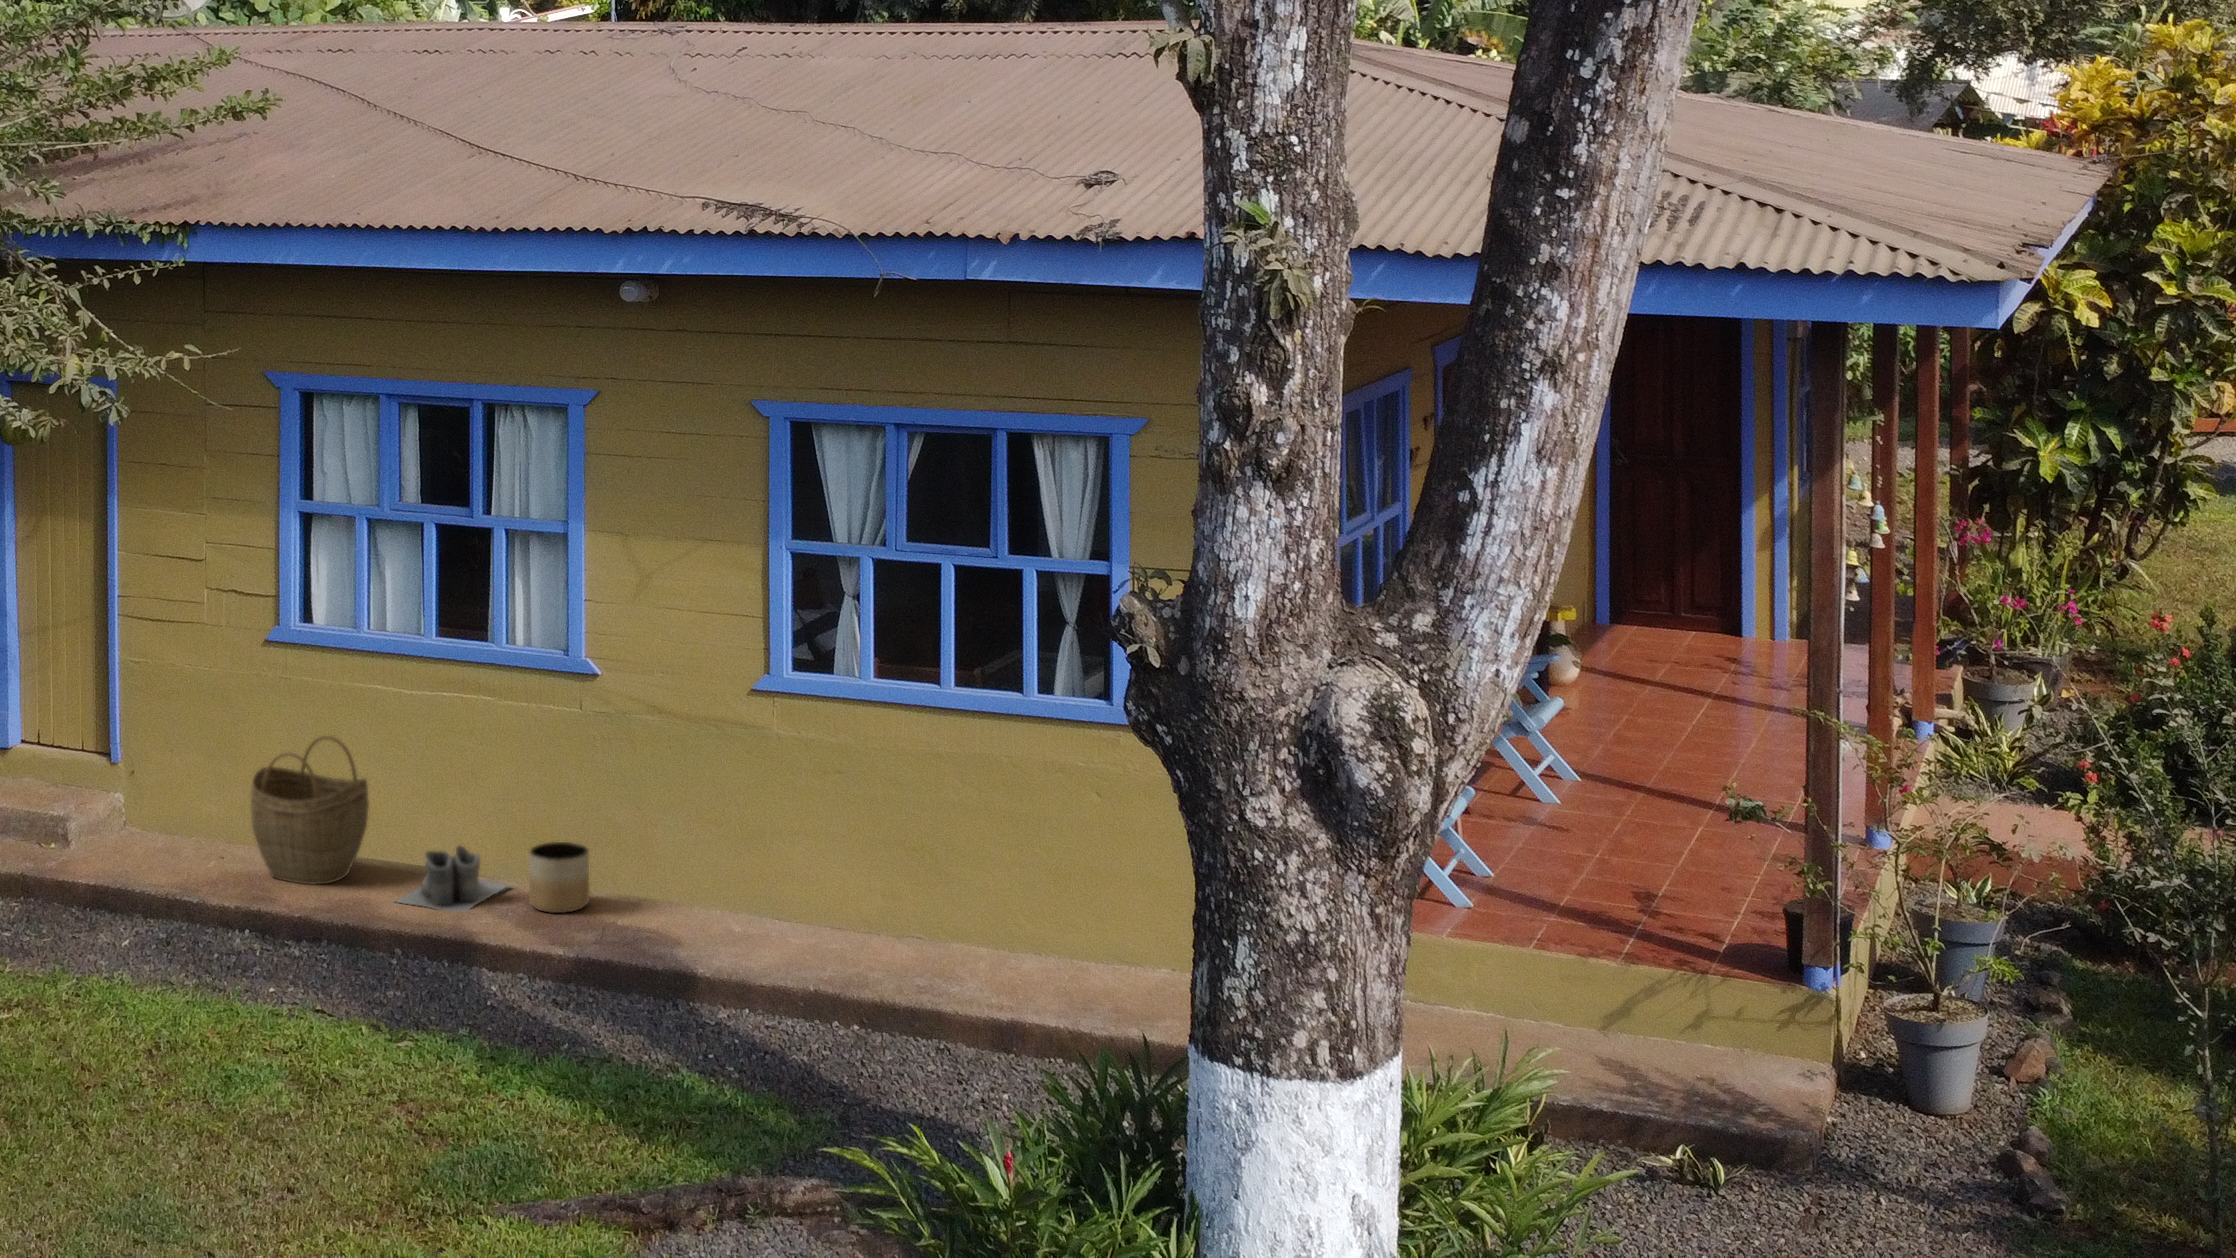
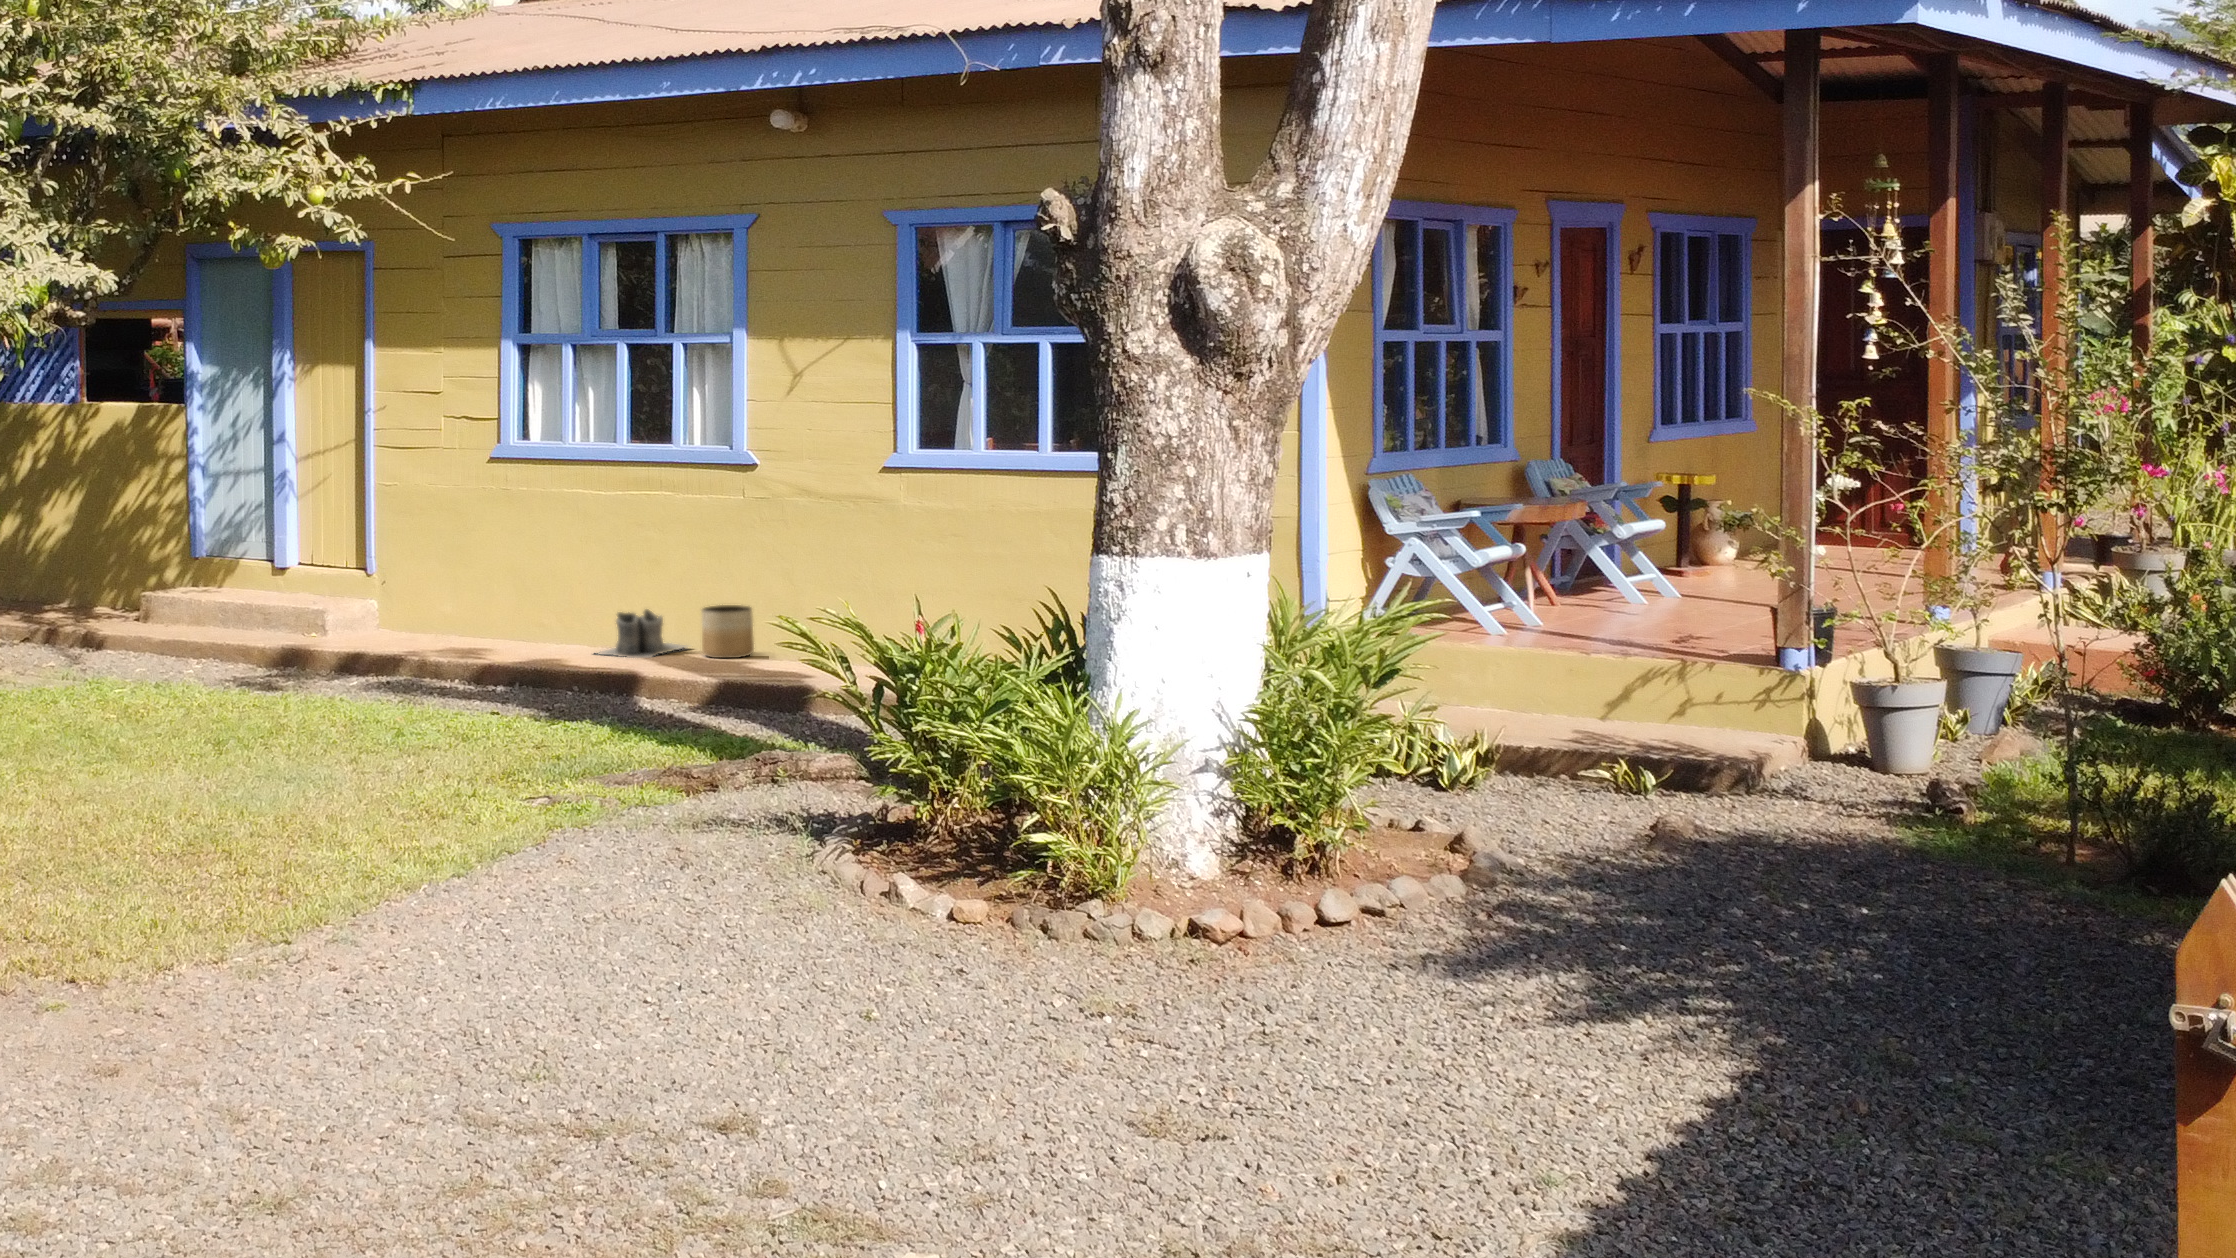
woven basket: present [250,736,369,885] -> none [480,530,578,648]

